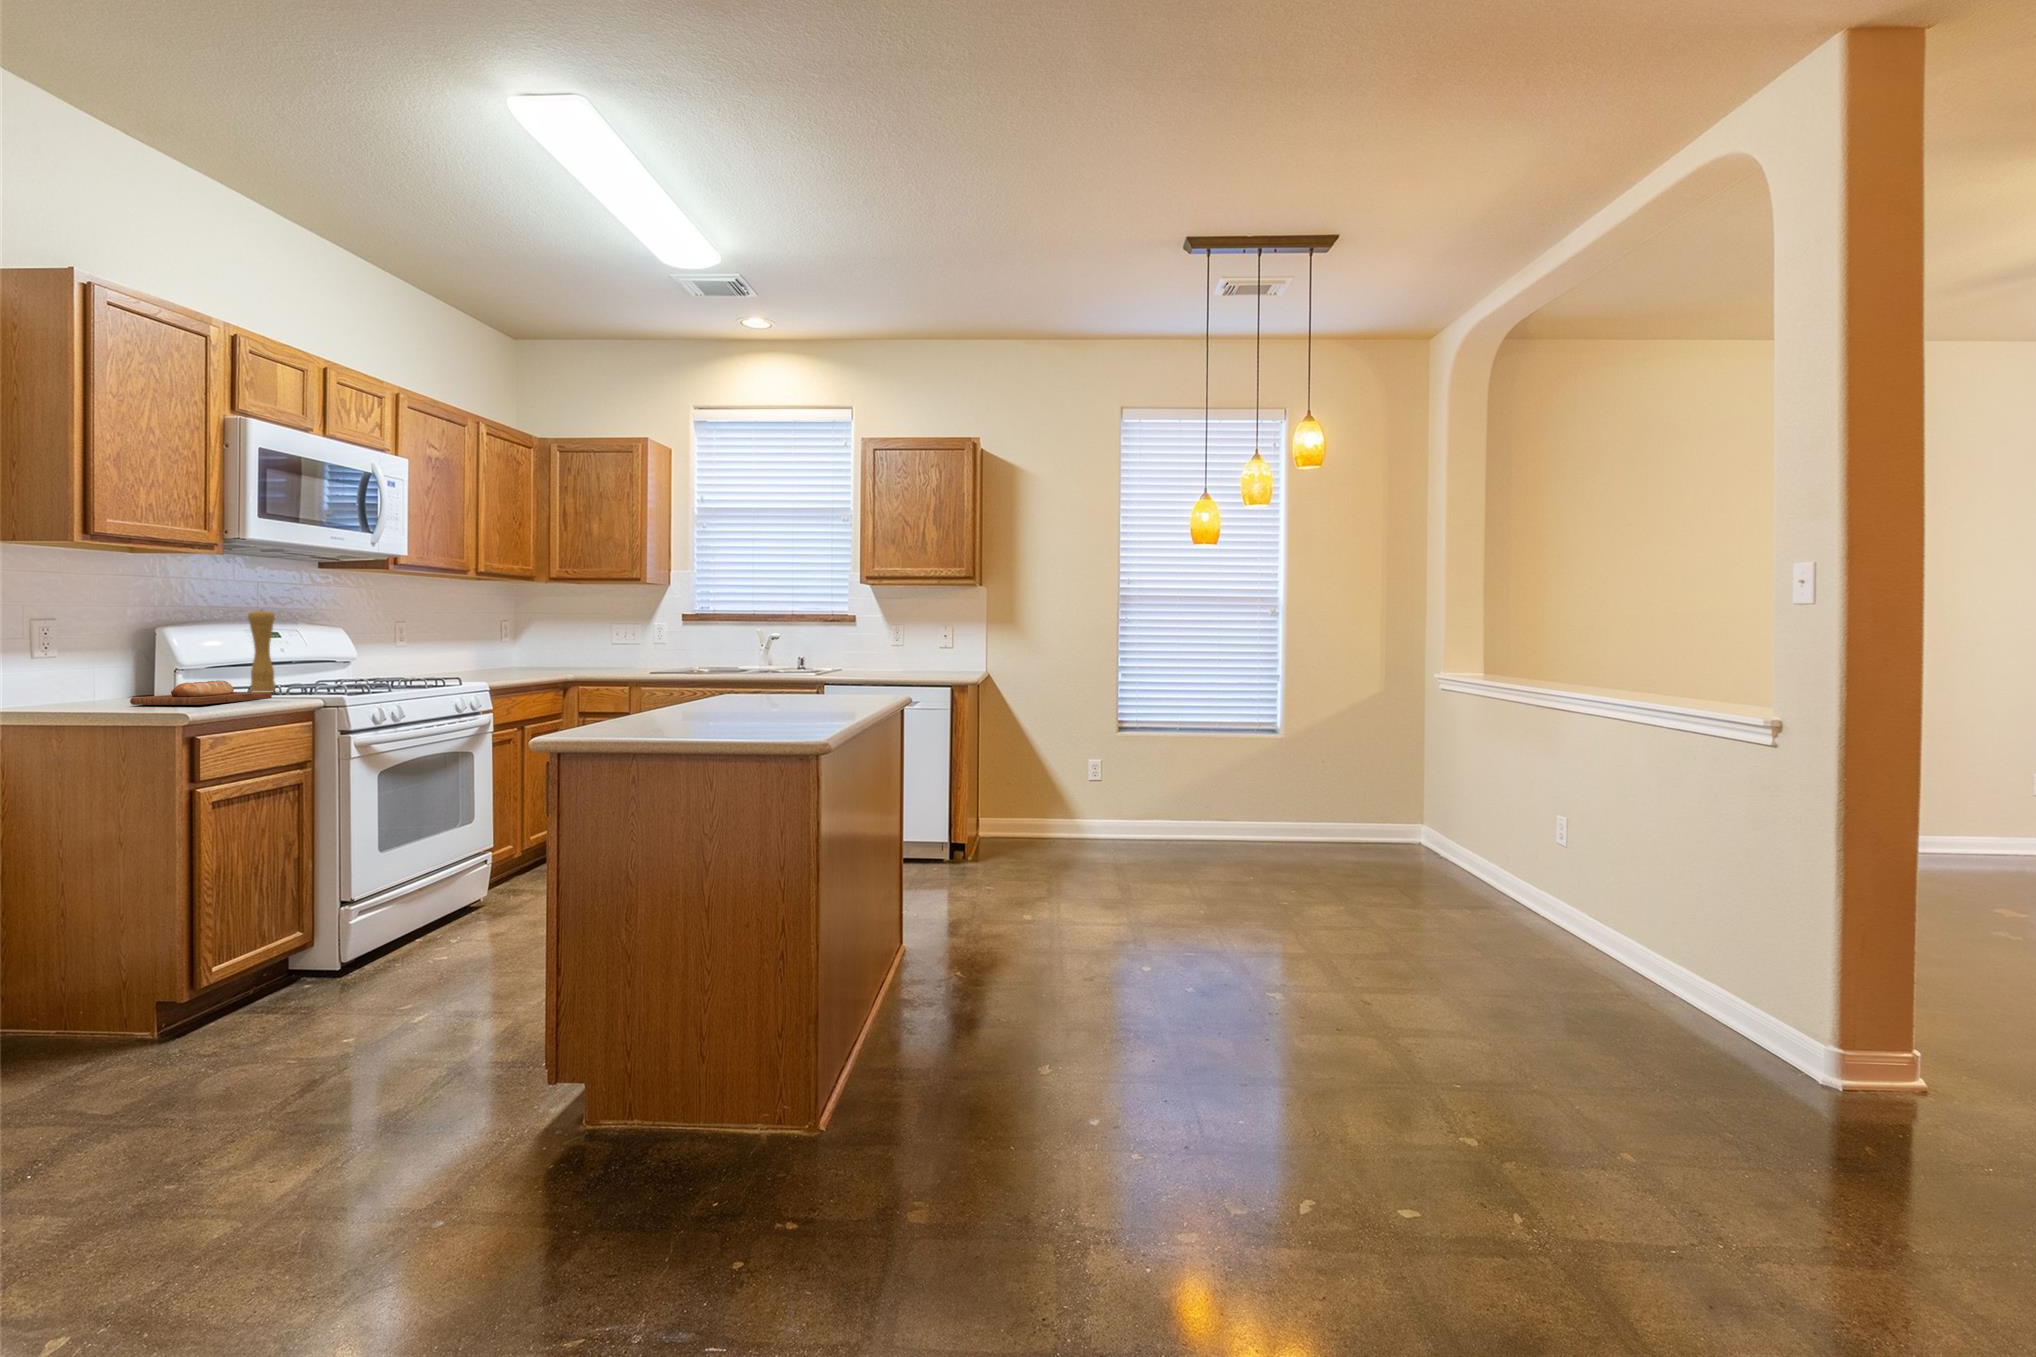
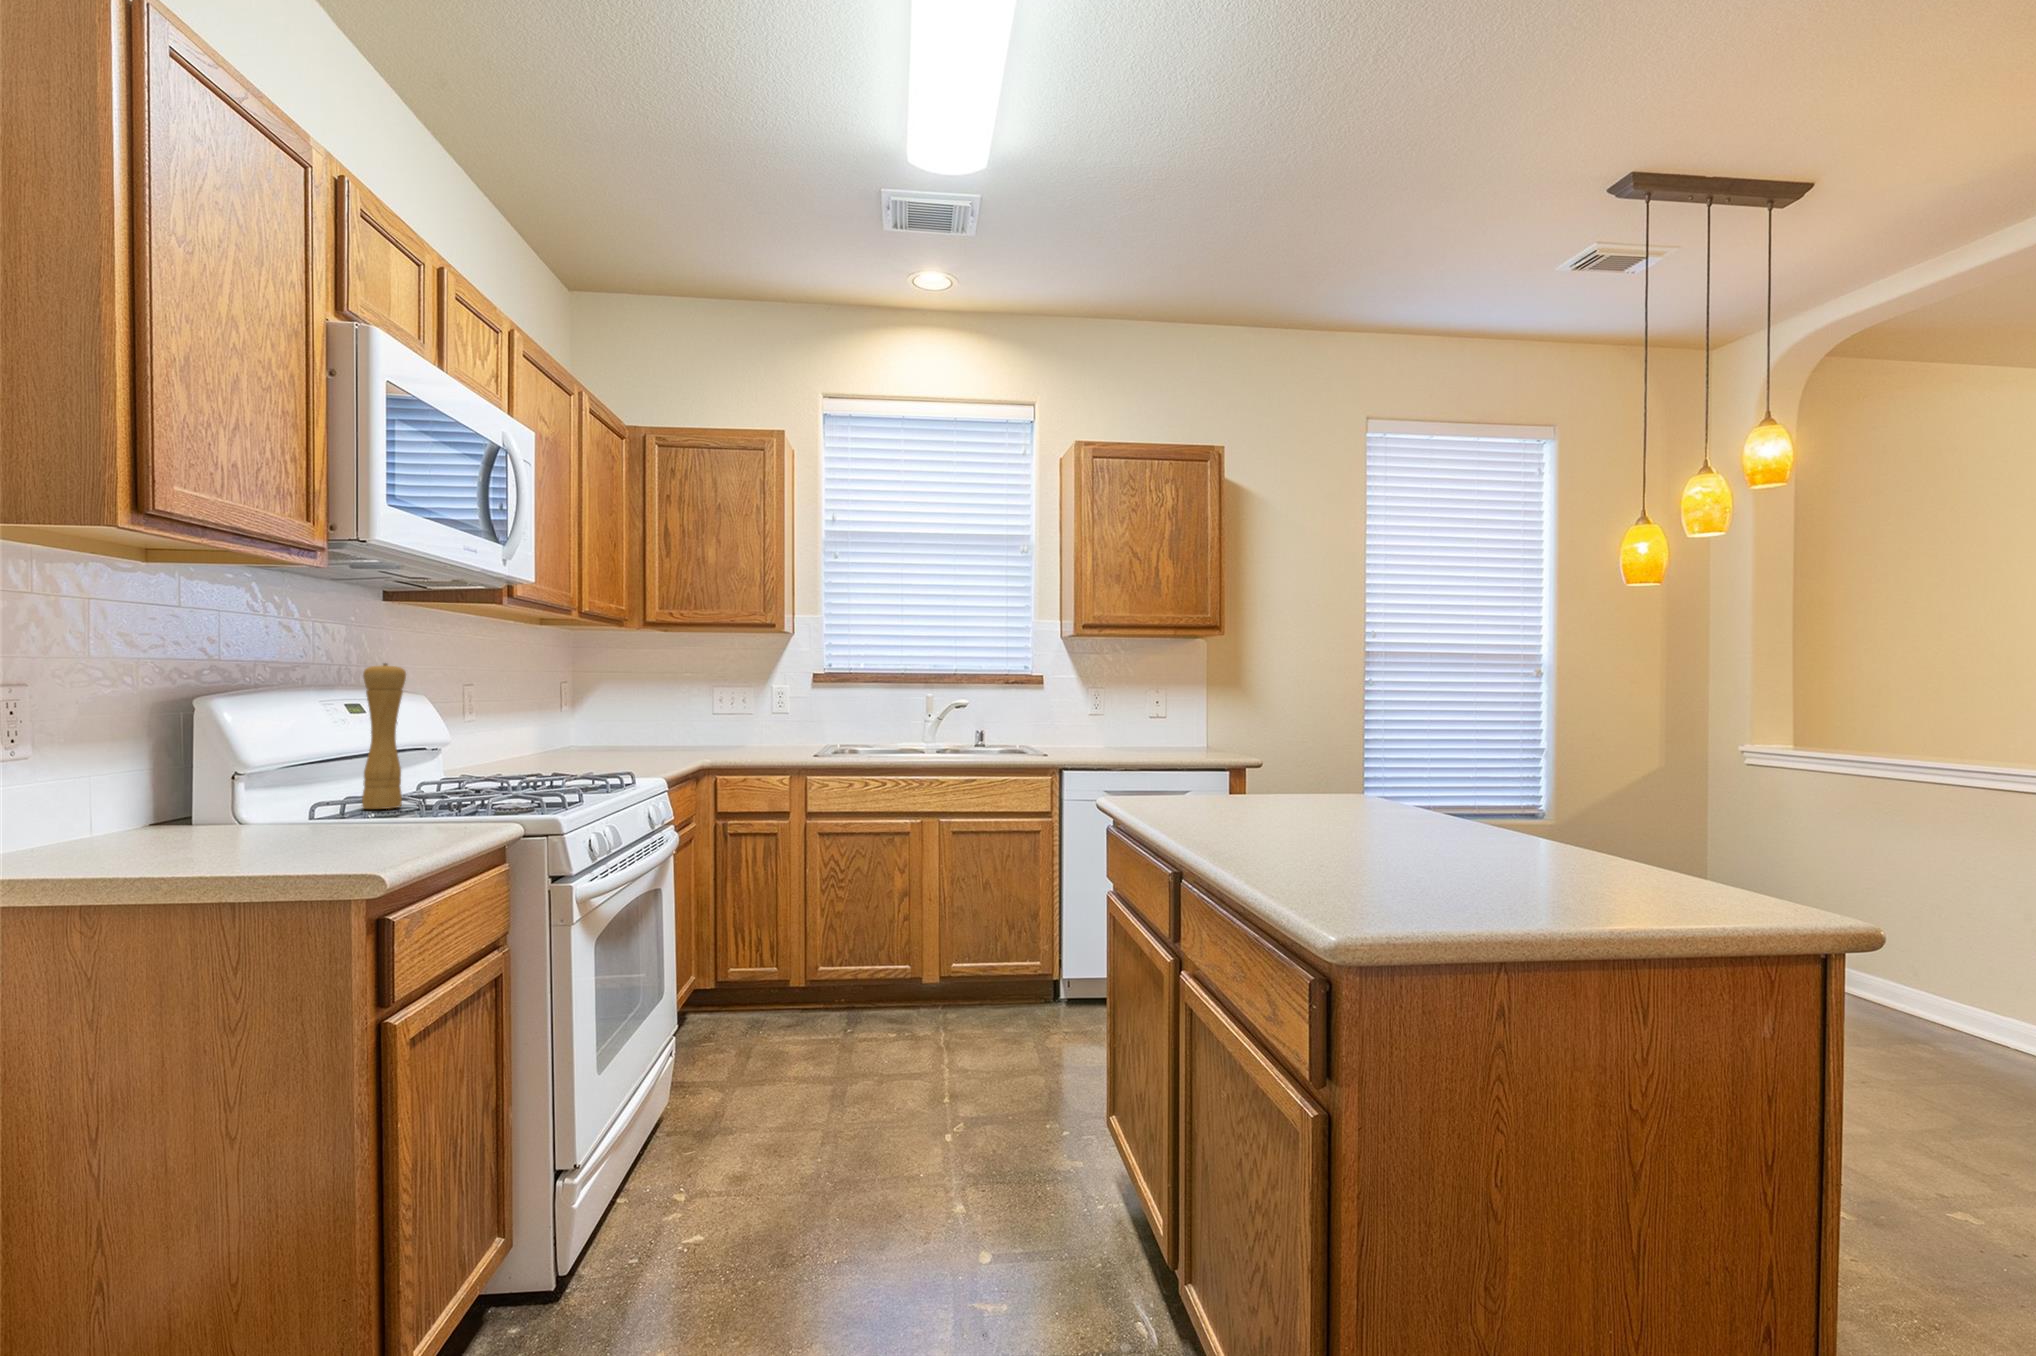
bread loaf: present [130,680,272,705] -> none [224,792,430,848]

